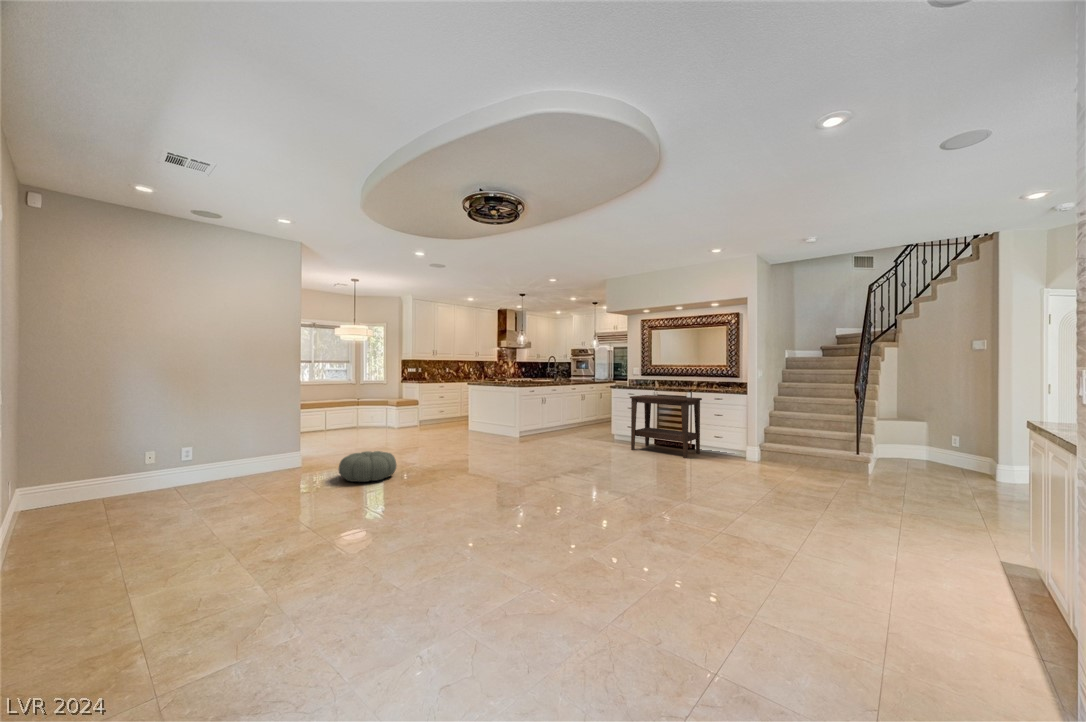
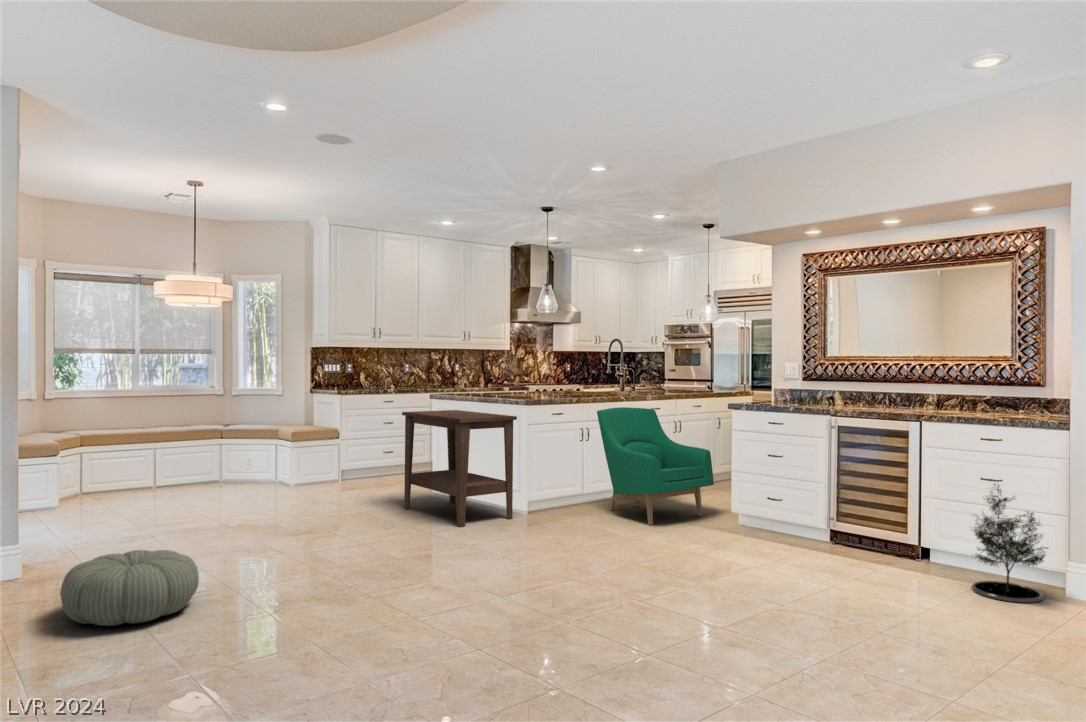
armchair: none [550,388,603,441] -> present [597,407,714,525]
side table: present [630,395,702,458] -> present [402,410,517,526]
potted tree: none [710,416,740,462] -> present [972,484,1048,603]

